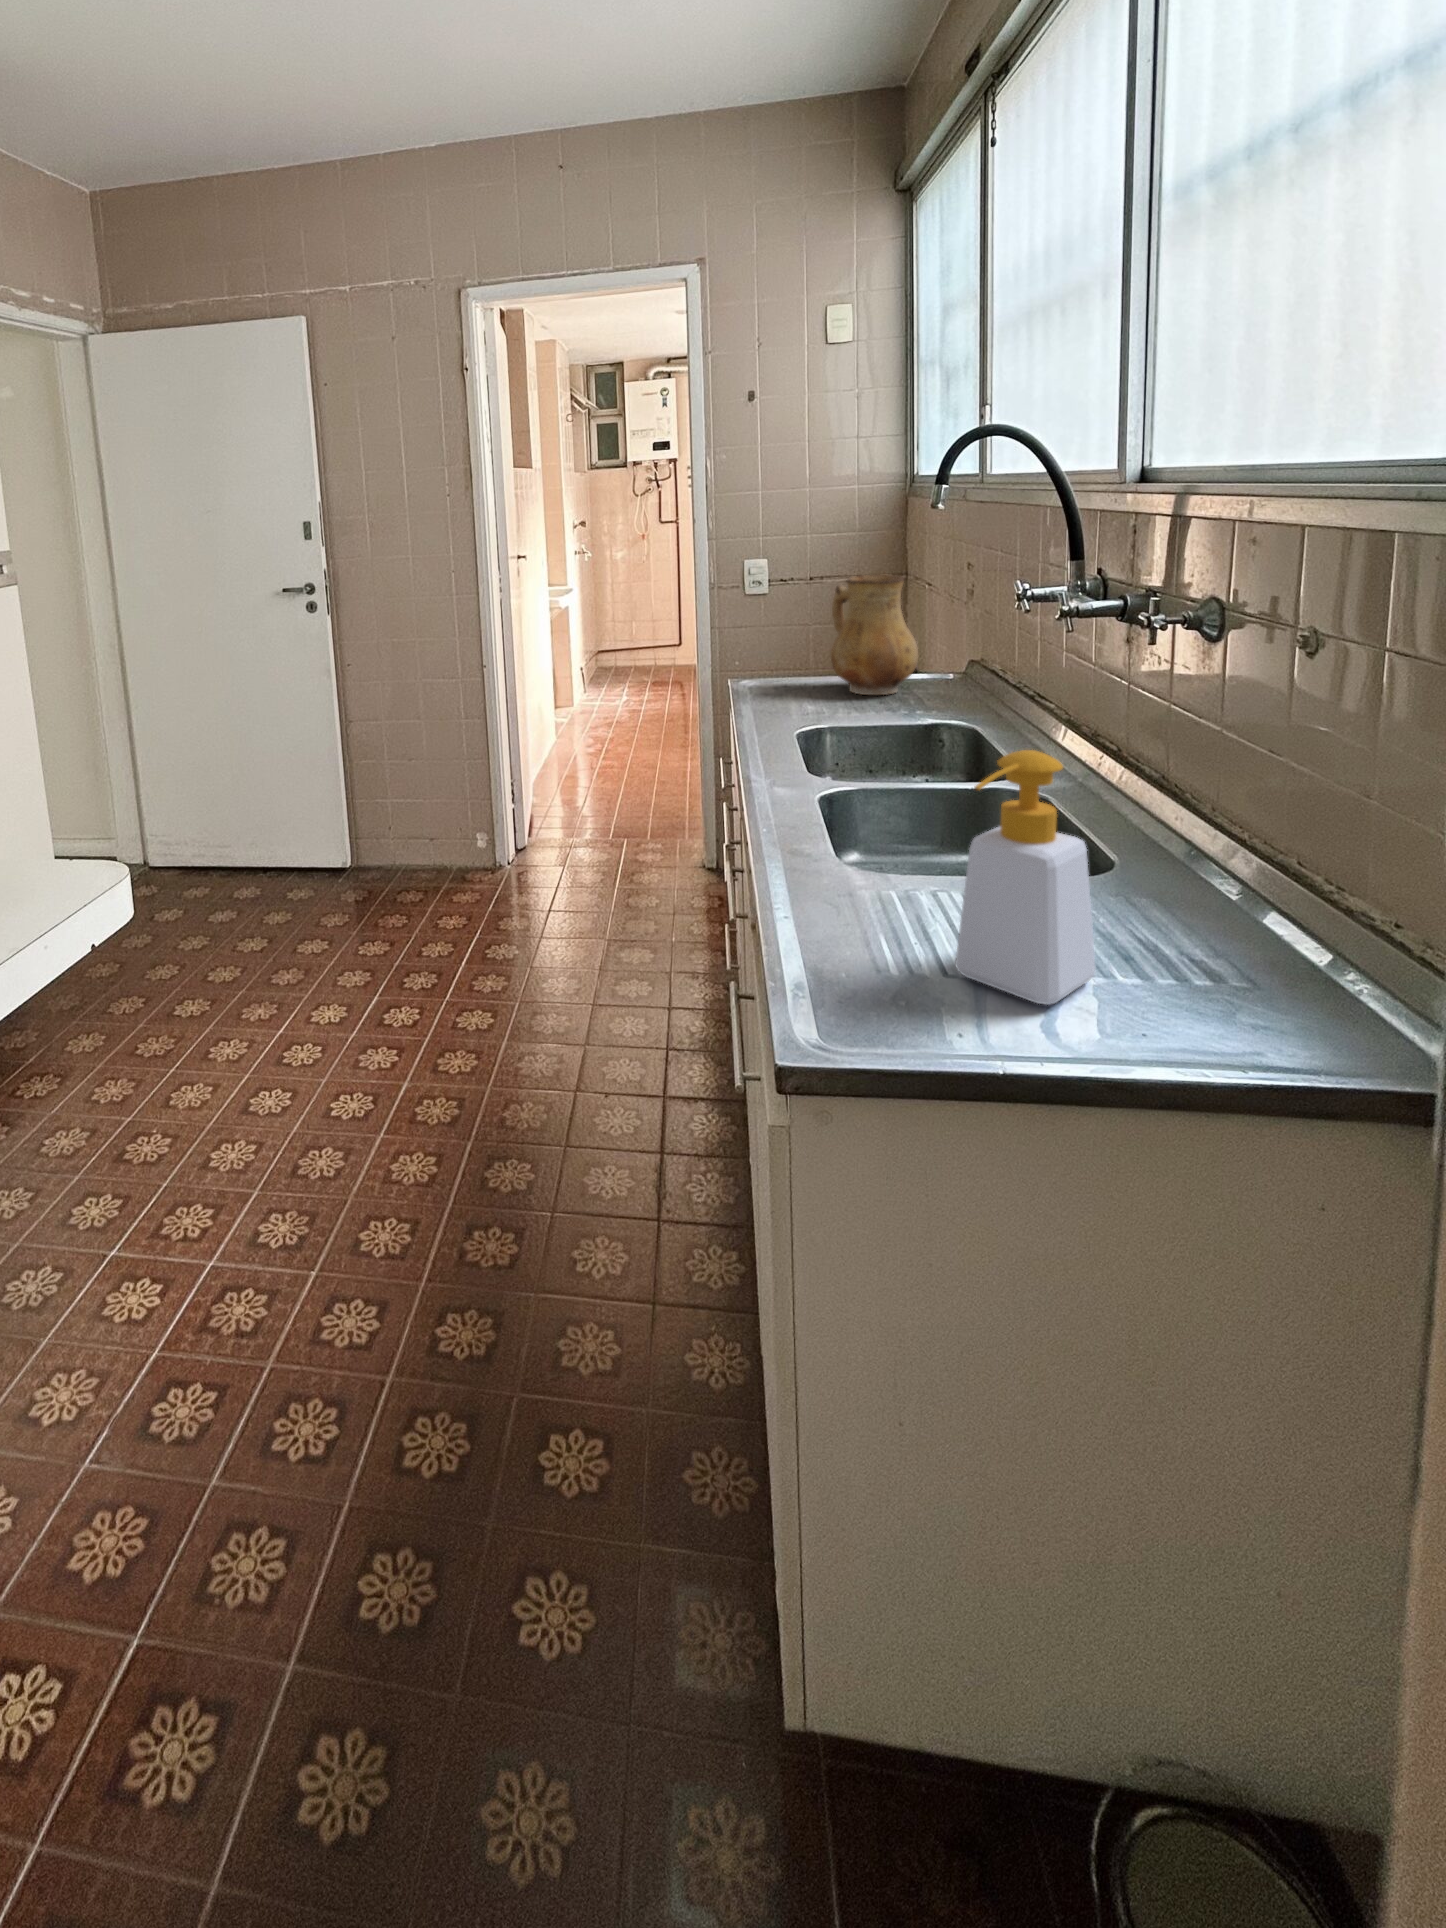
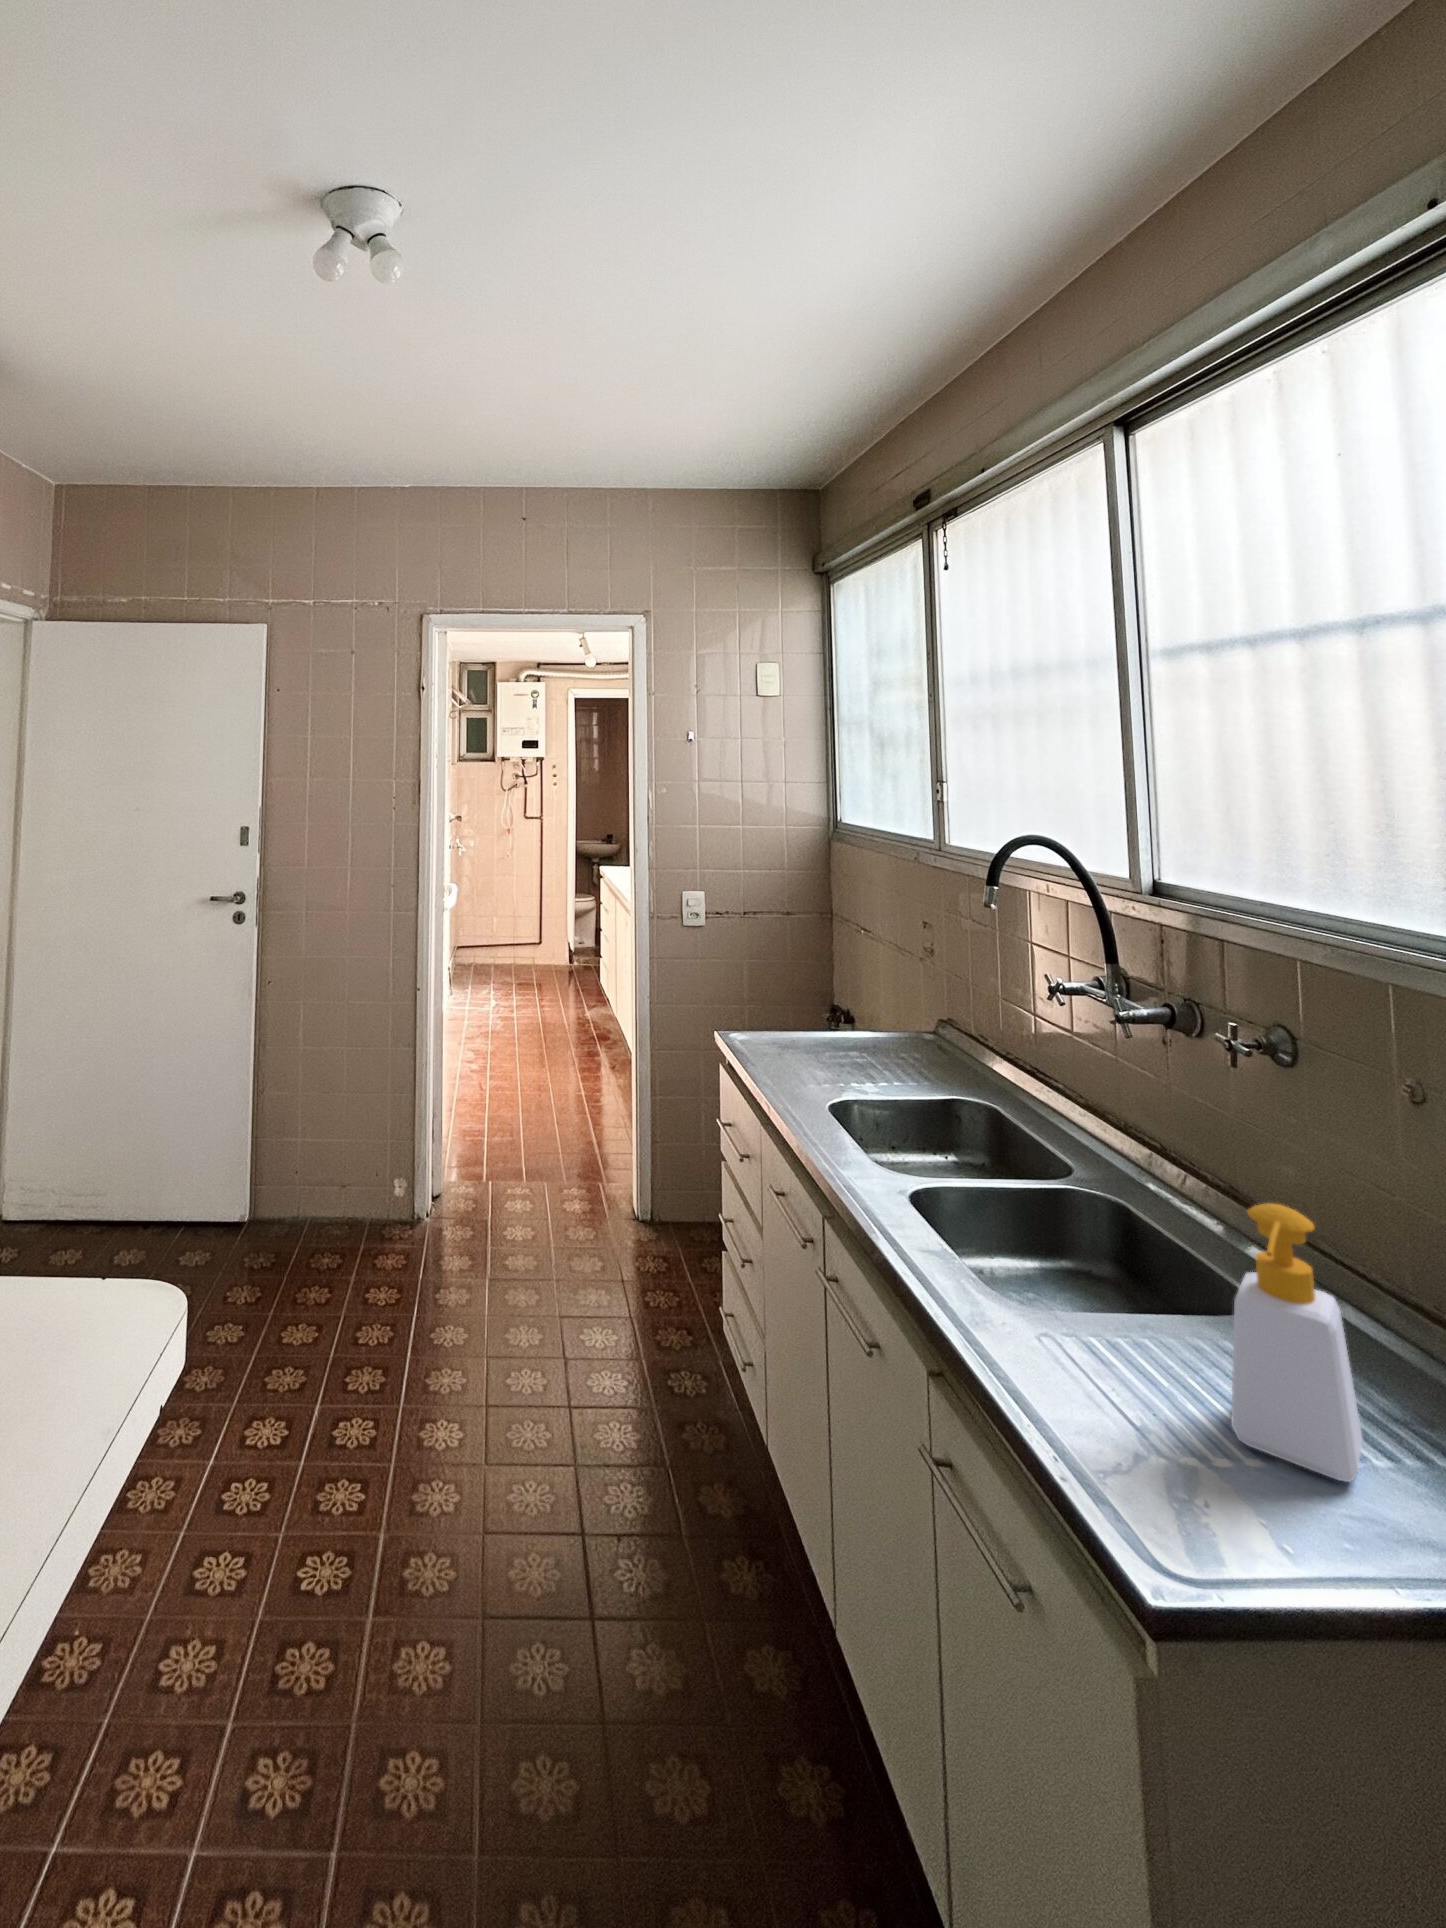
ceramic pitcher: present [831,574,918,695] -> none [825,932,915,1056]

